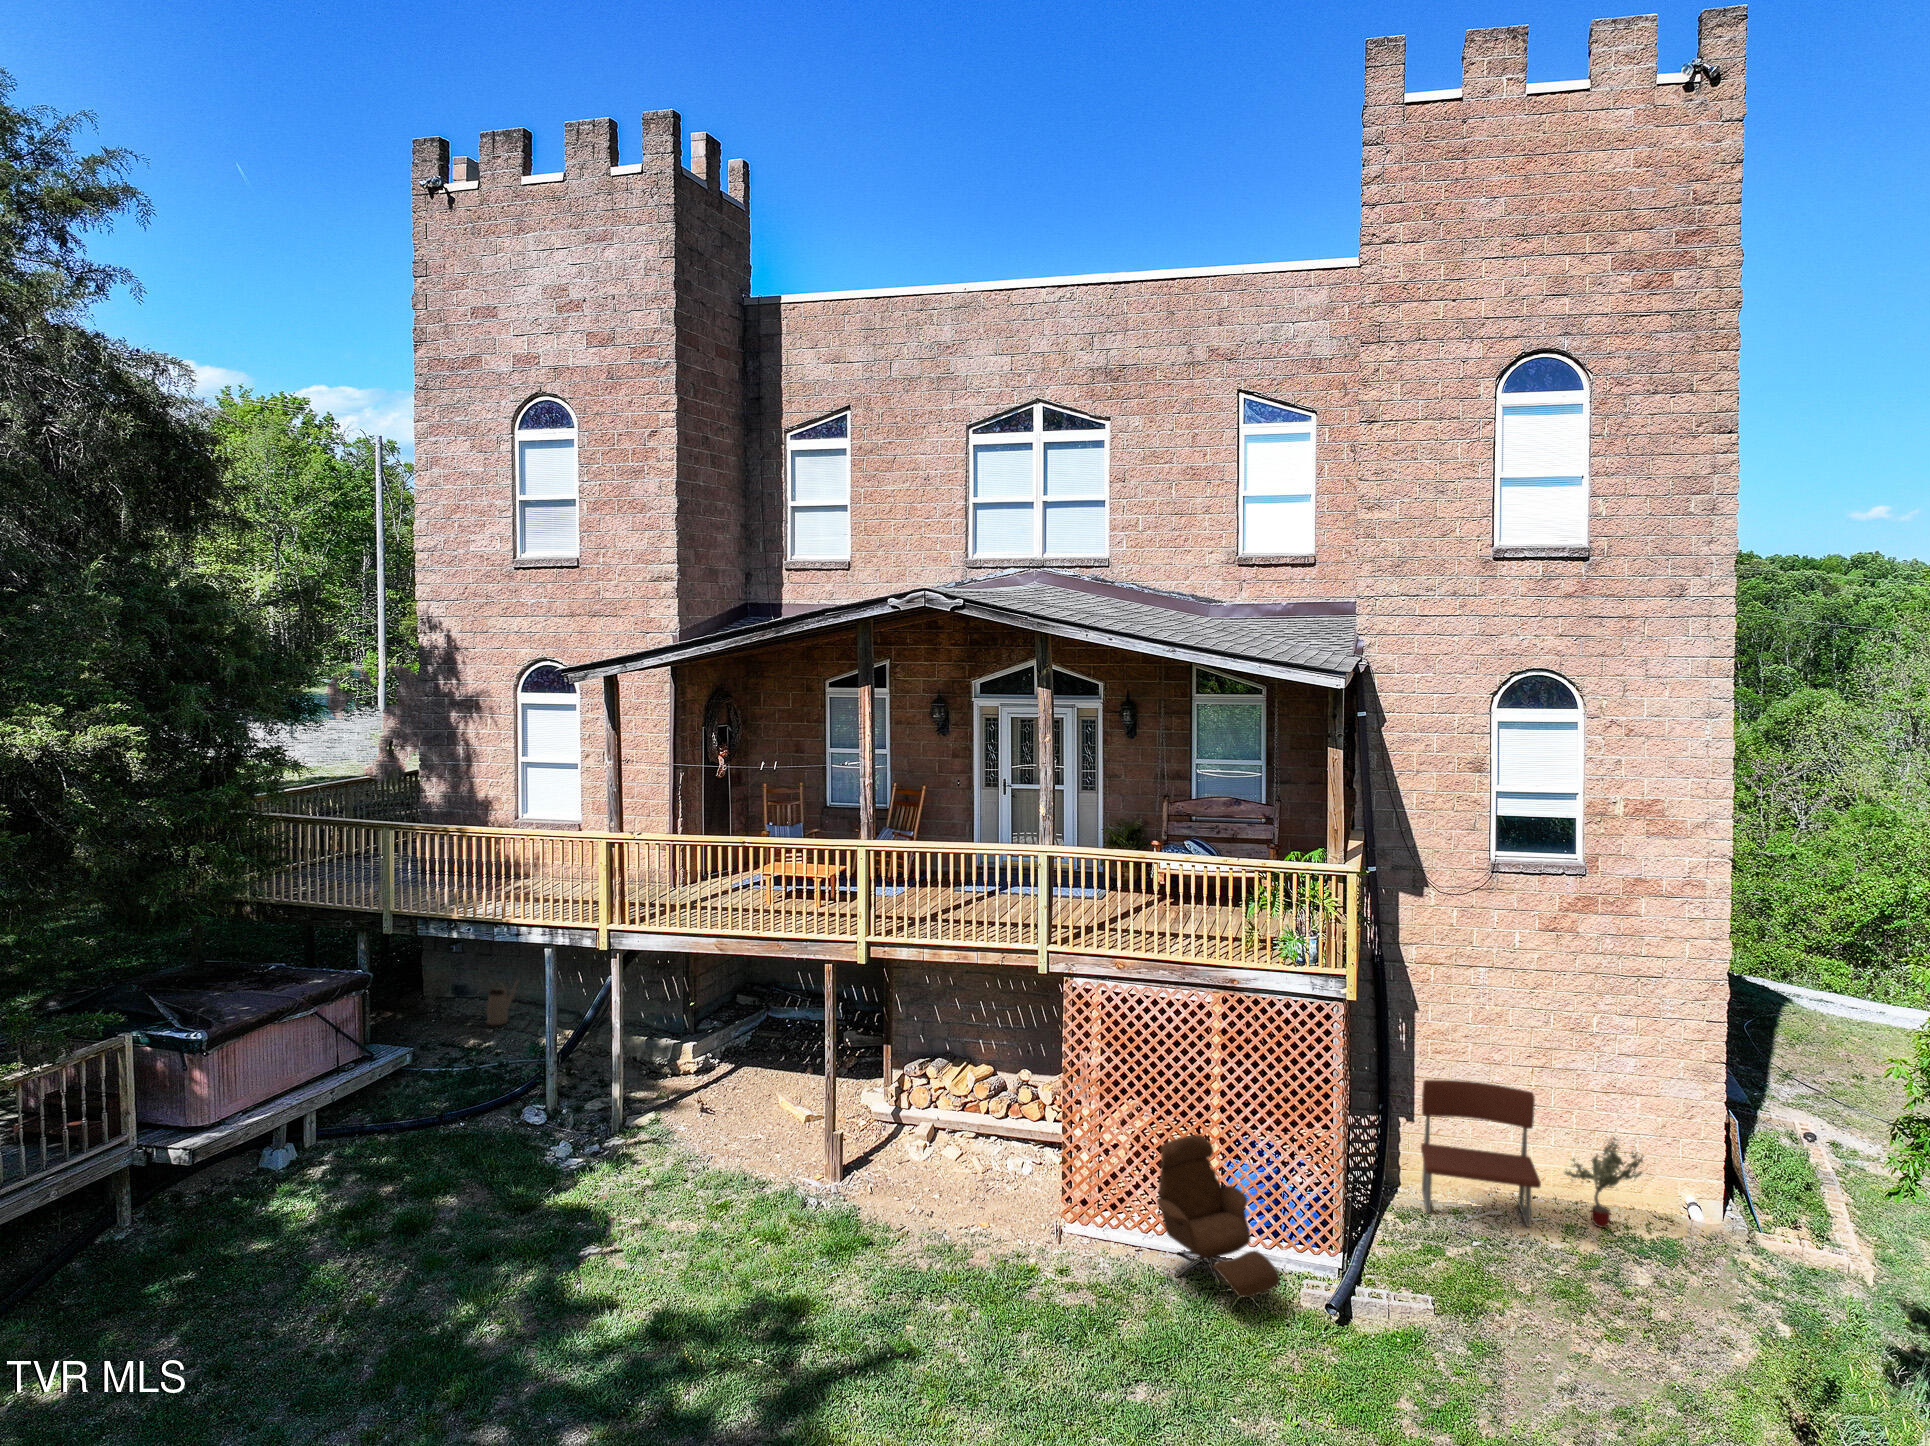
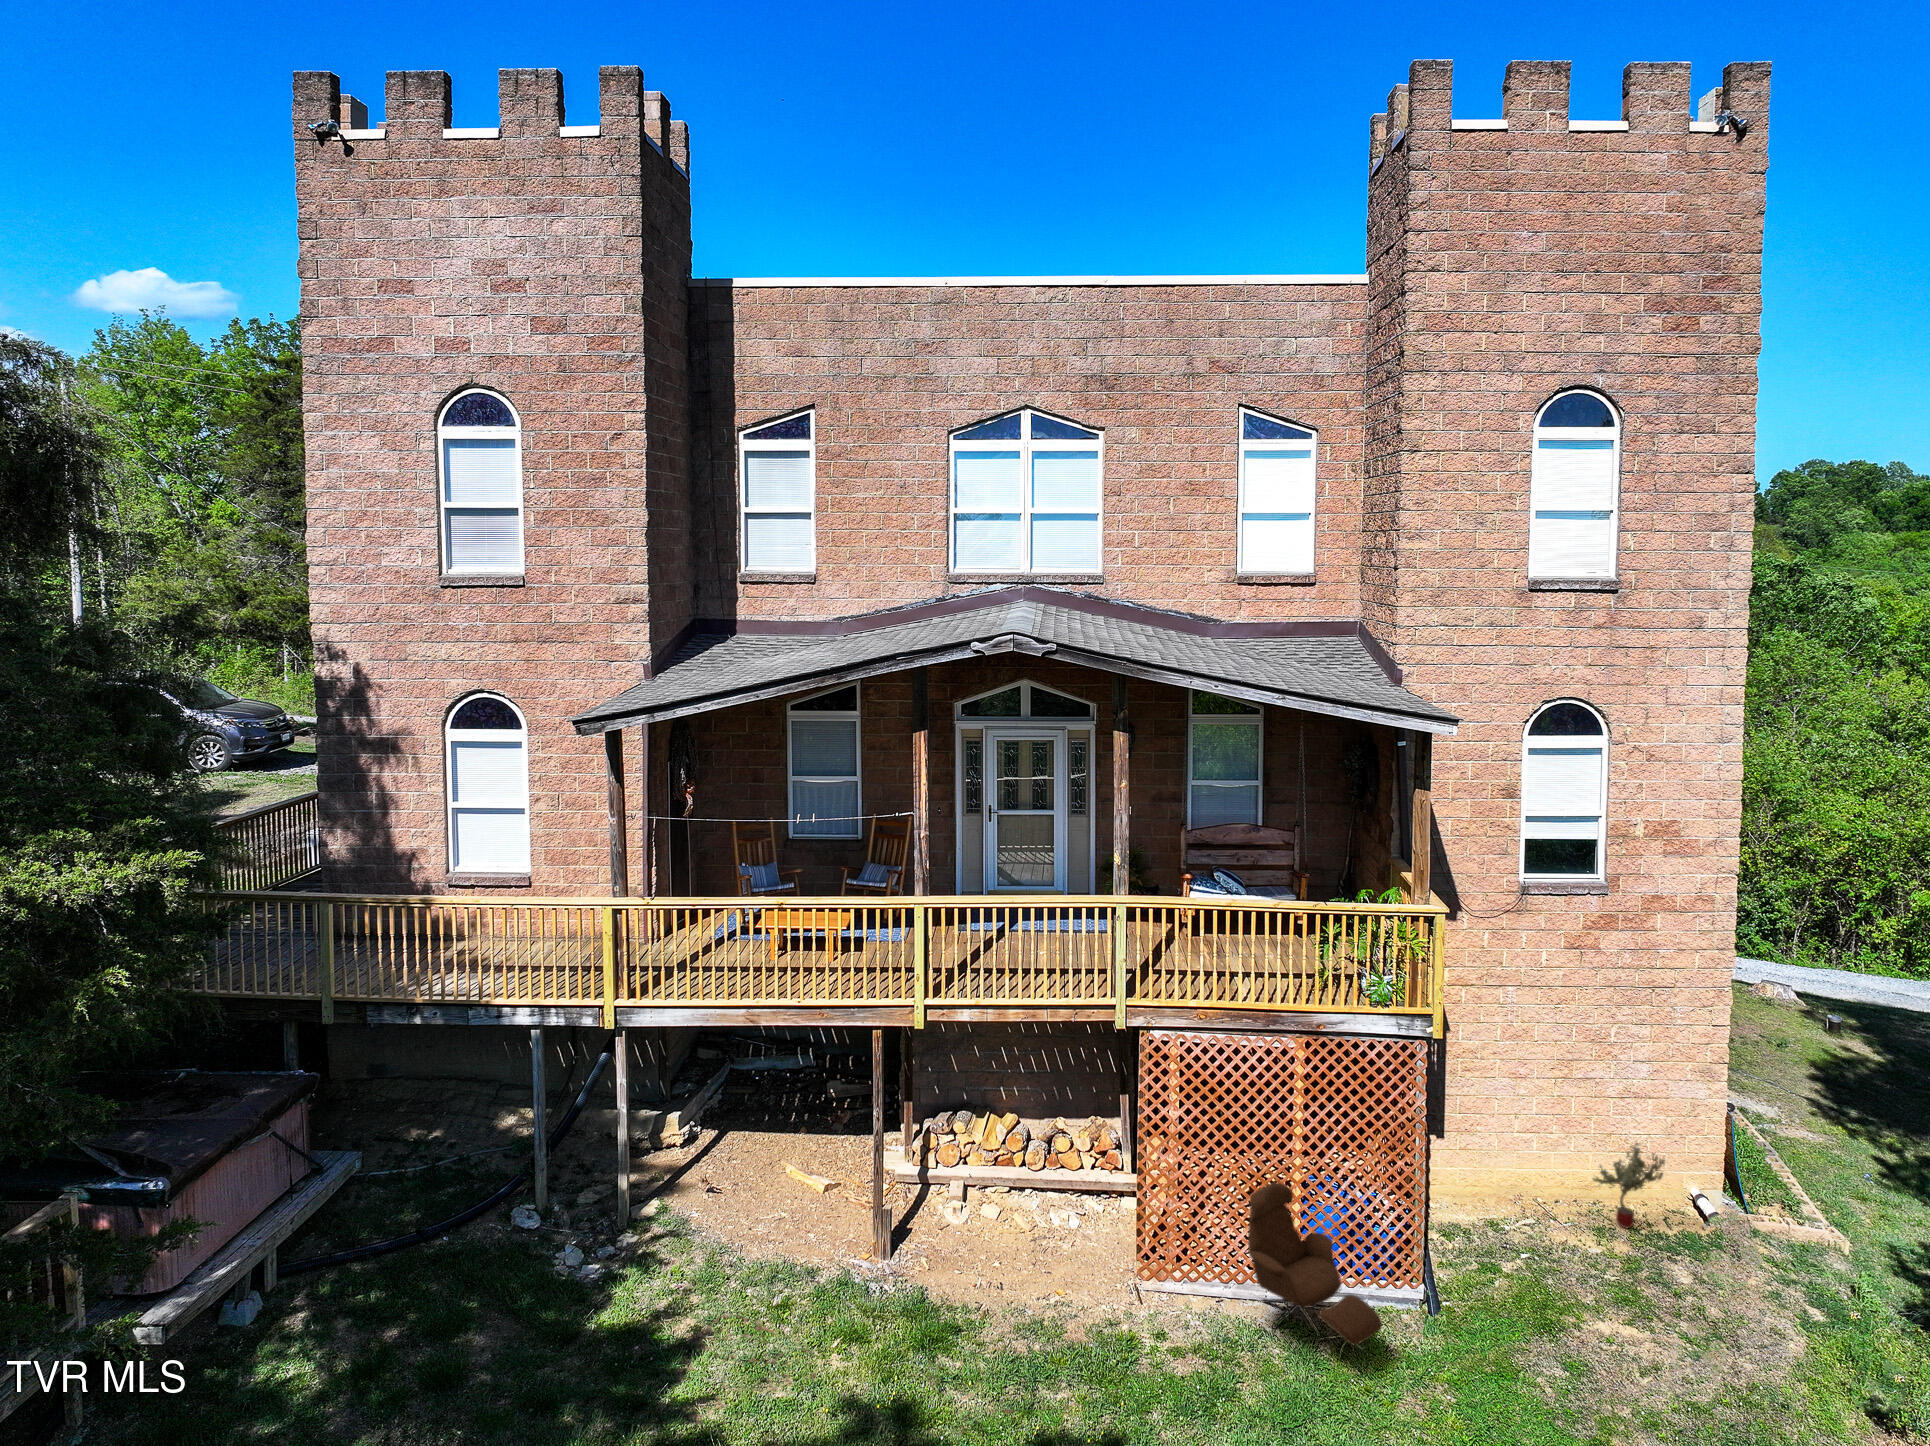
watering can: present [486,980,519,1025] -> none [417,1051,449,1108]
bench: present [1421,1080,1541,1227] -> none [1457,1098,1581,1236]

